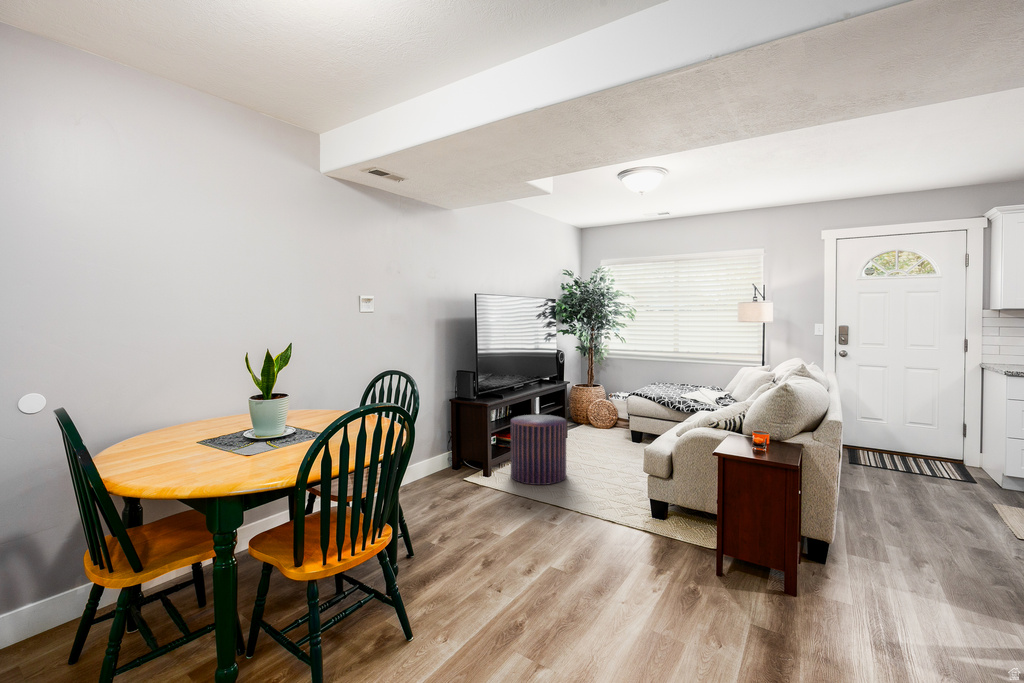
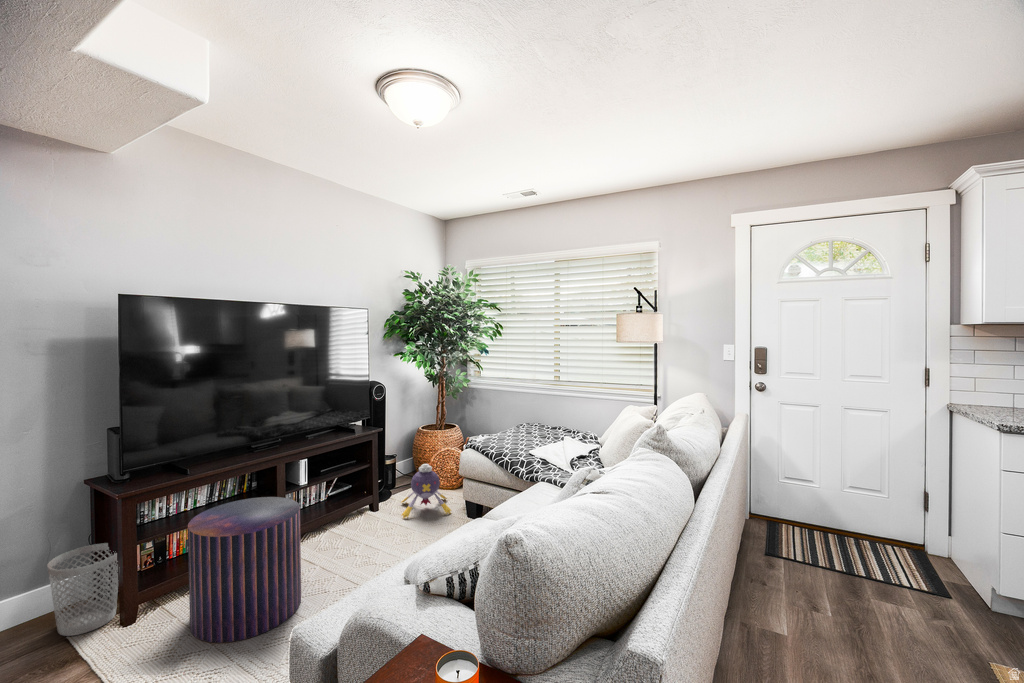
plush toy: none [581,408,621,443] -> present [401,464,451,518]
wastebasket: none [439,436,470,481] -> present [48,543,118,636]

